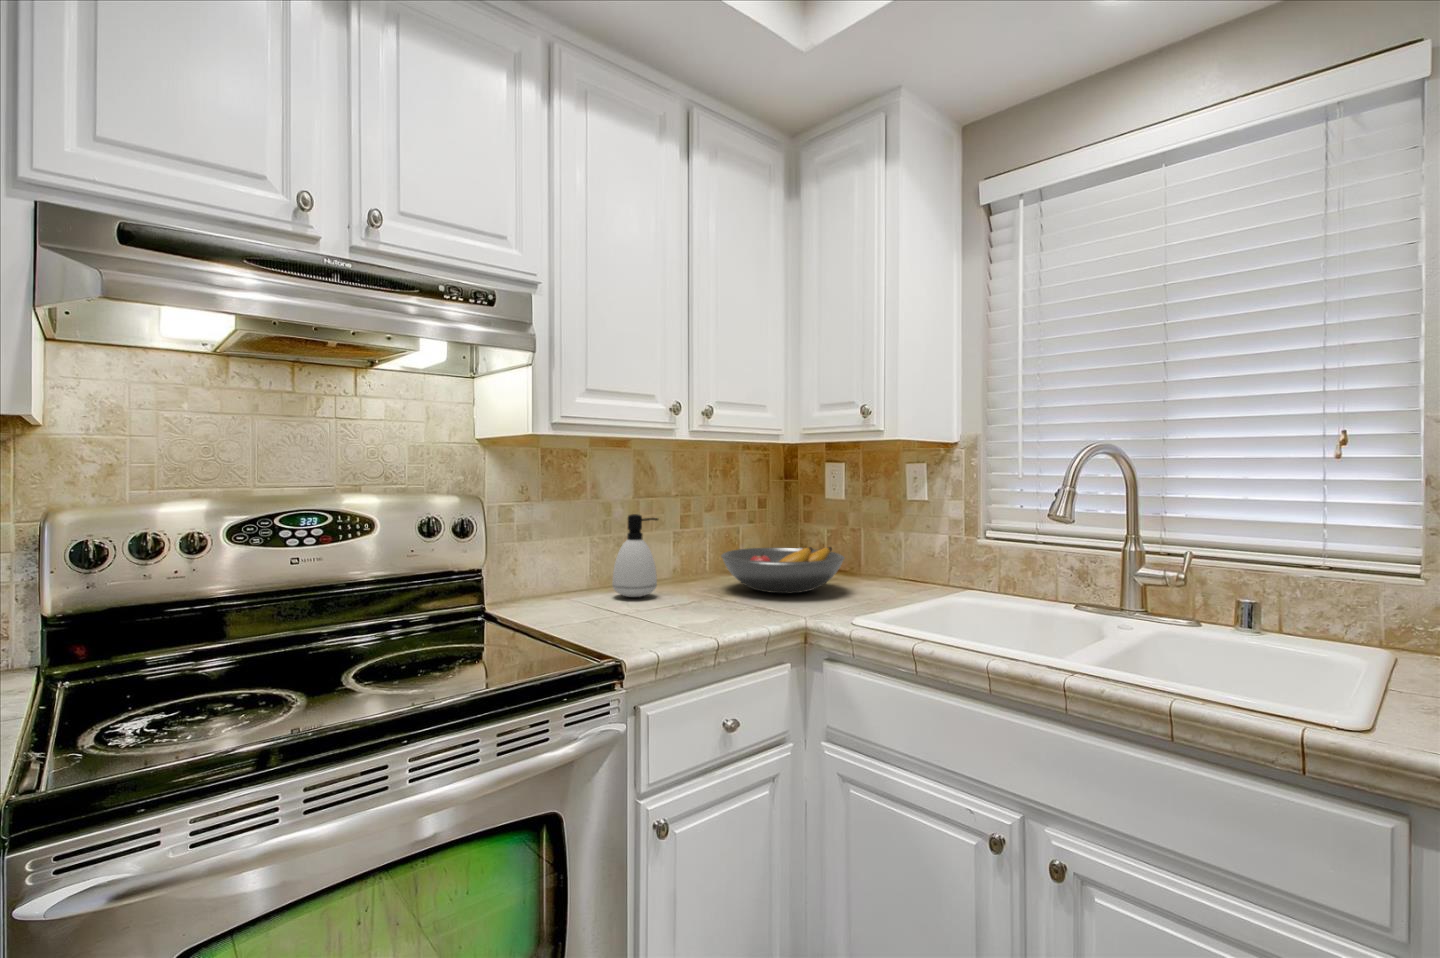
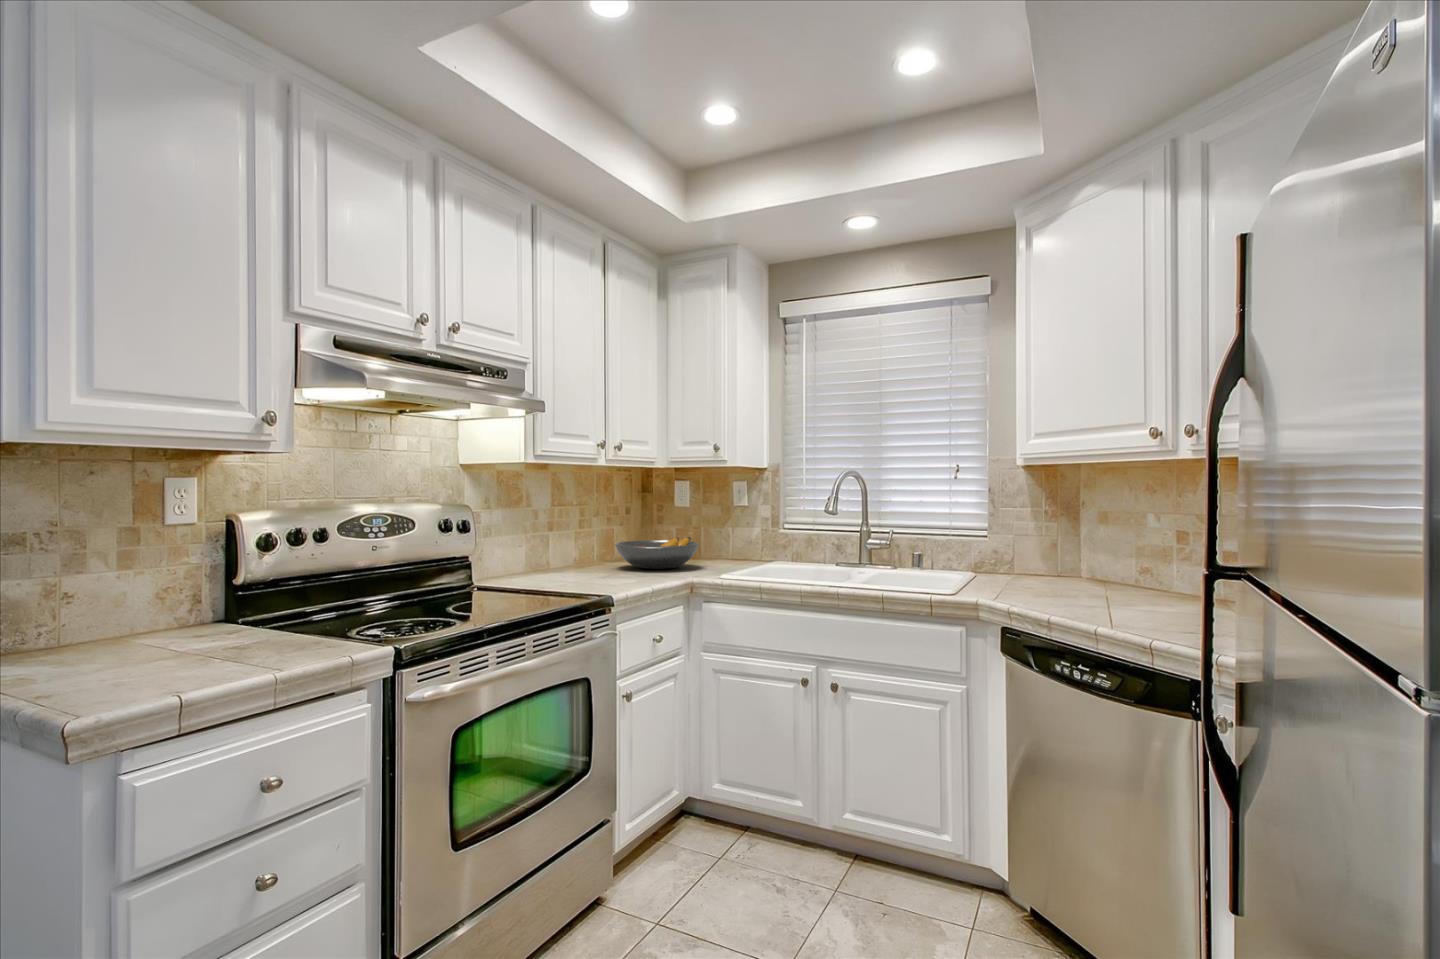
soap dispenser: present [612,514,658,597] -> none [547,517,580,575]

